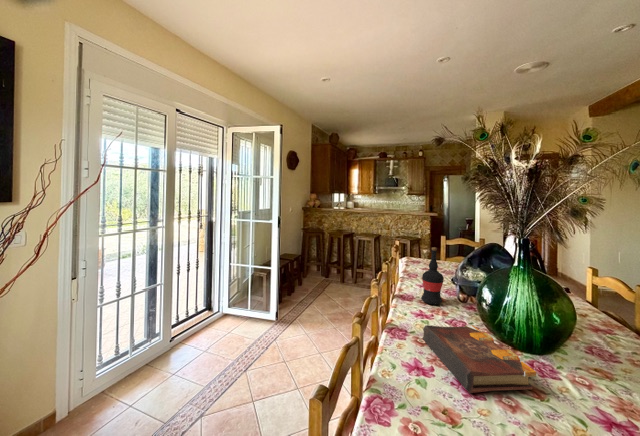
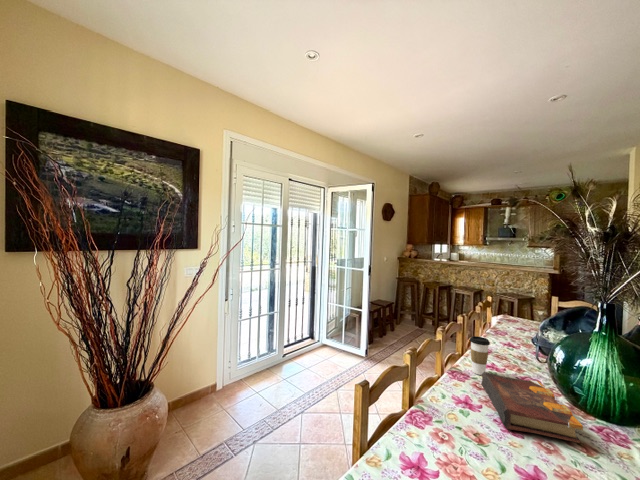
wine bottle: present [421,247,444,304] -> none [500,304,525,362]
coffee cup: none [404,286,424,327] -> present [470,336,490,375]

